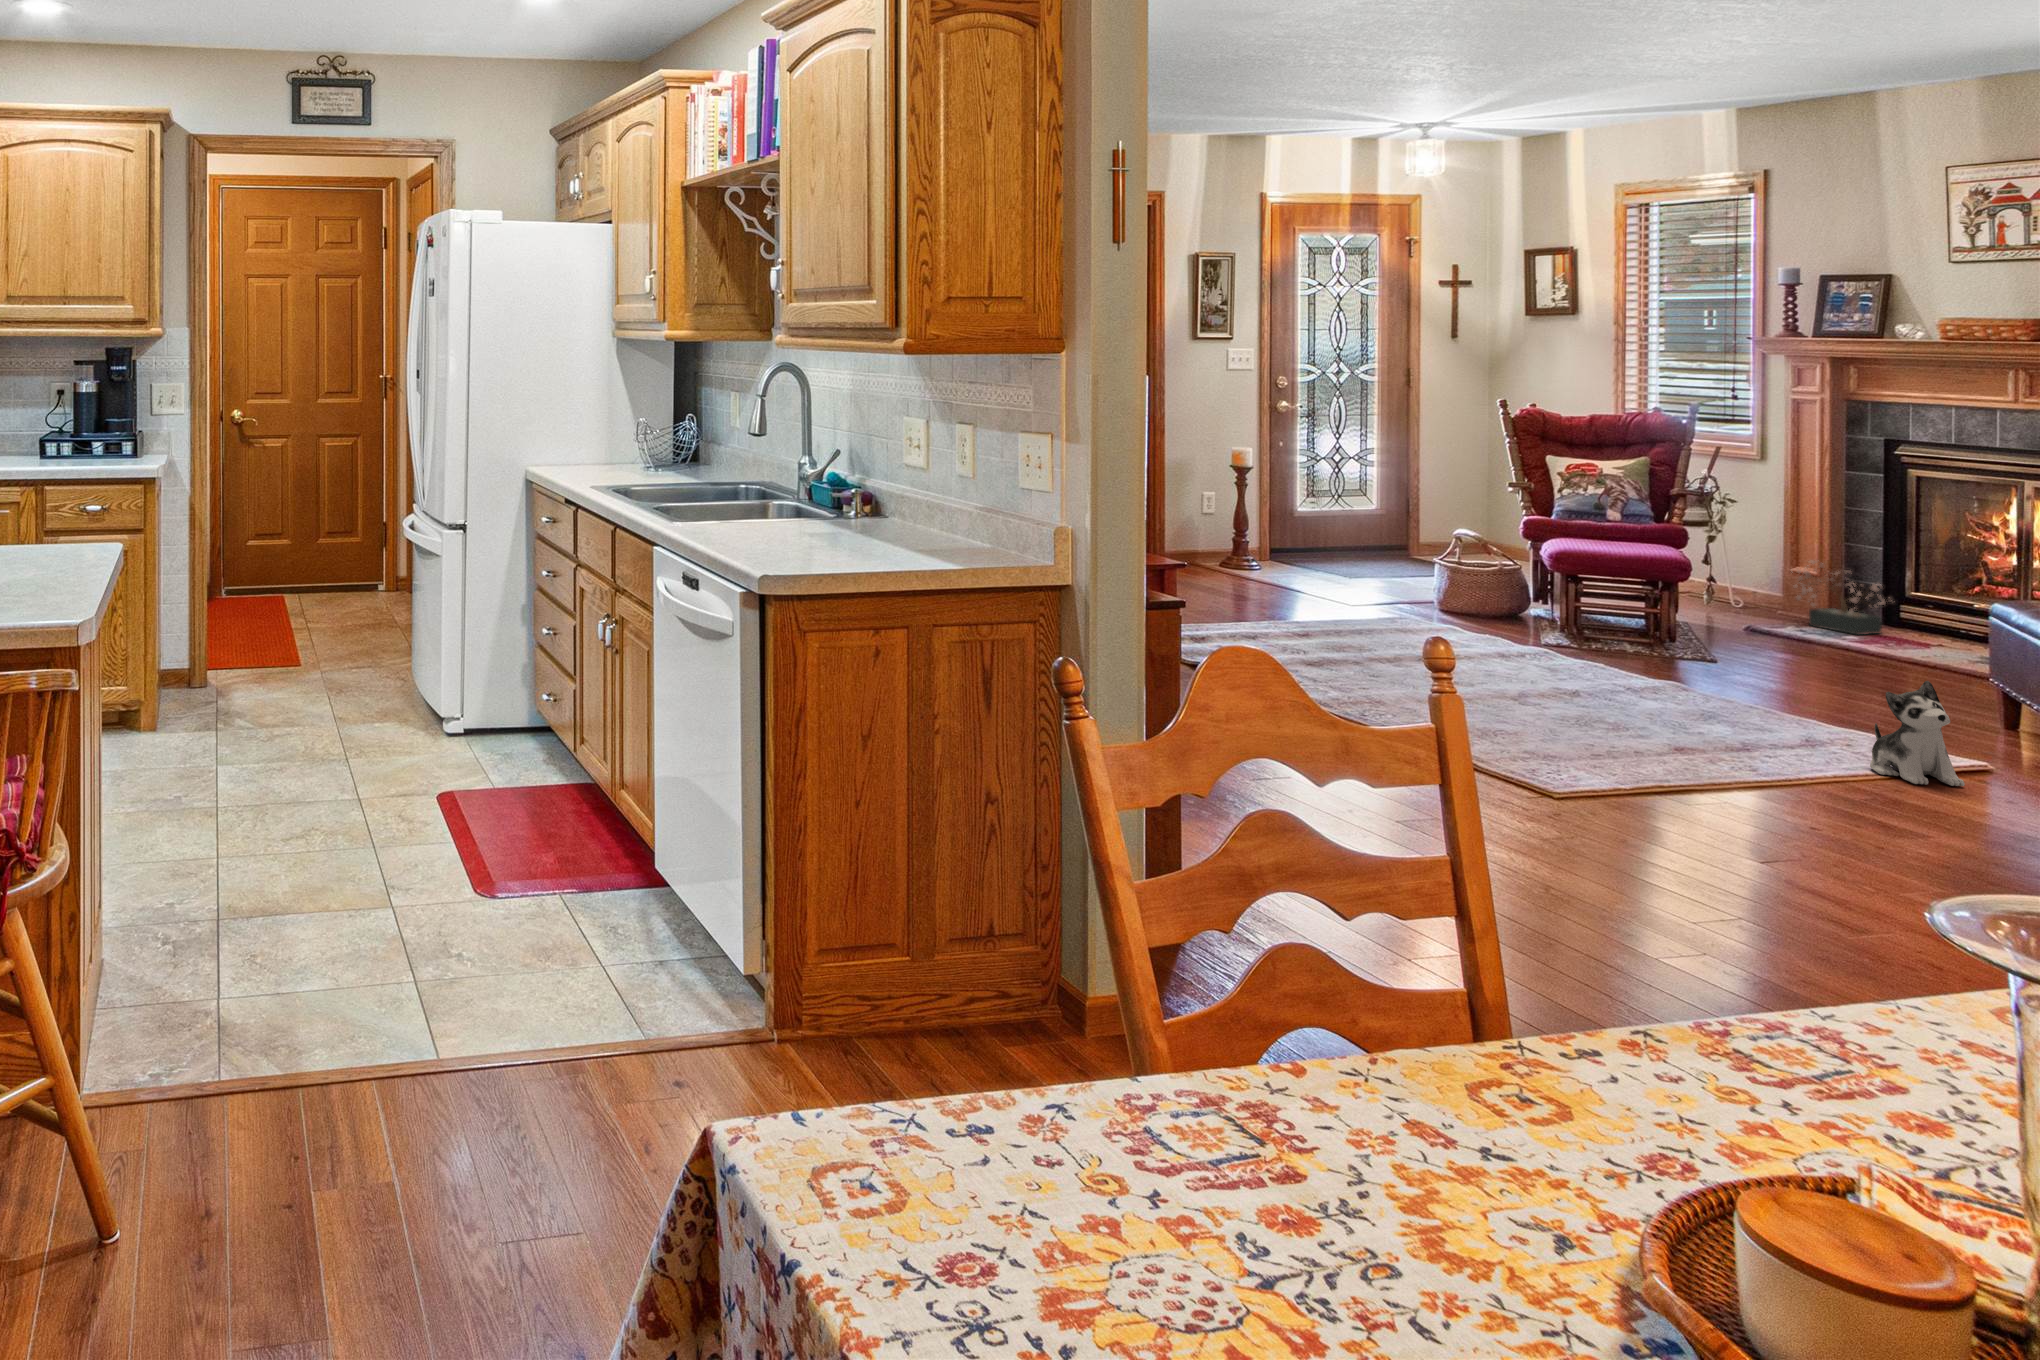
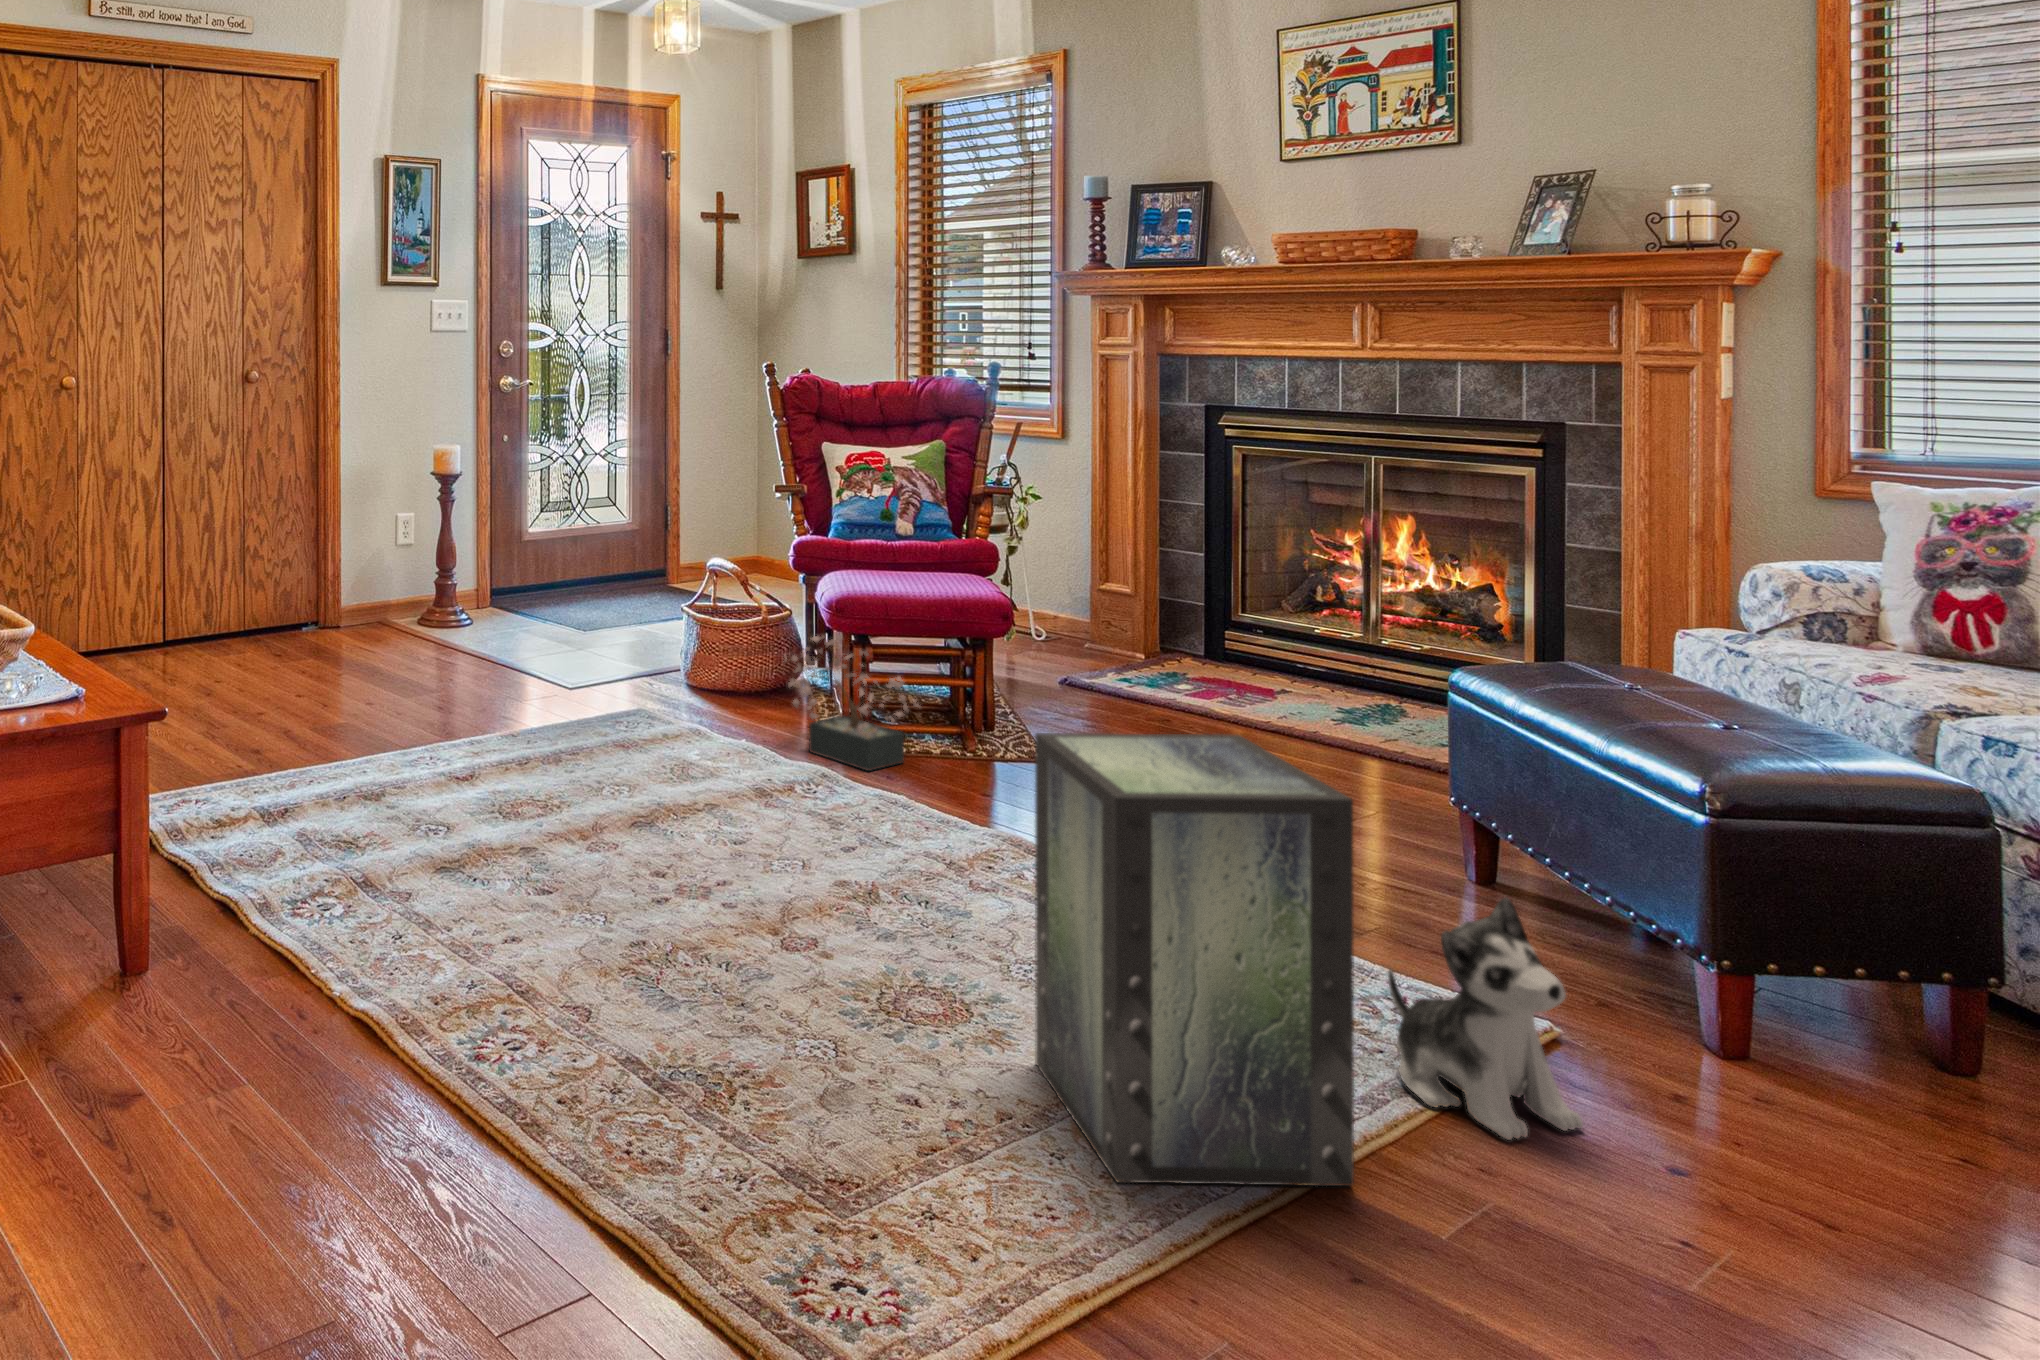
decorative plant: present [1791,560,1885,635] -> present [786,636,919,771]
storage box: none [1661,593,1818,784] -> present [1035,733,1354,1186]

